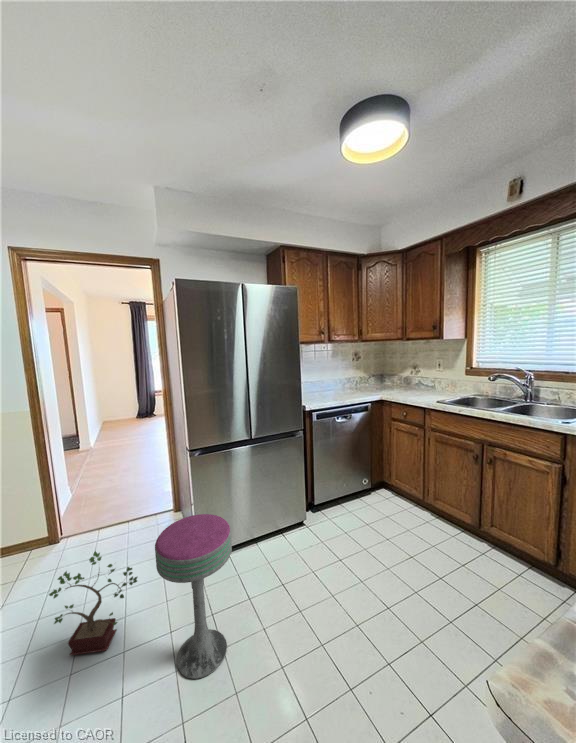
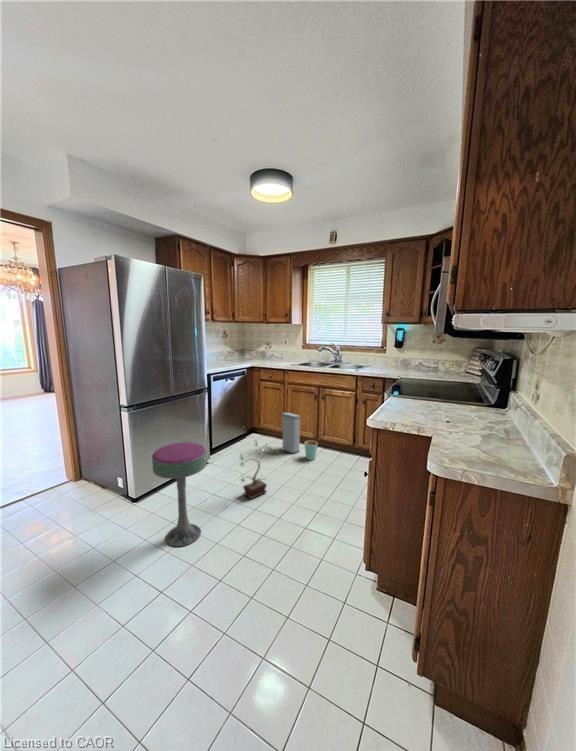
trash can: none [415,475,473,571] -> present [282,413,317,460]
potted plant: present [49,551,137,655] -> present [240,441,282,498]

